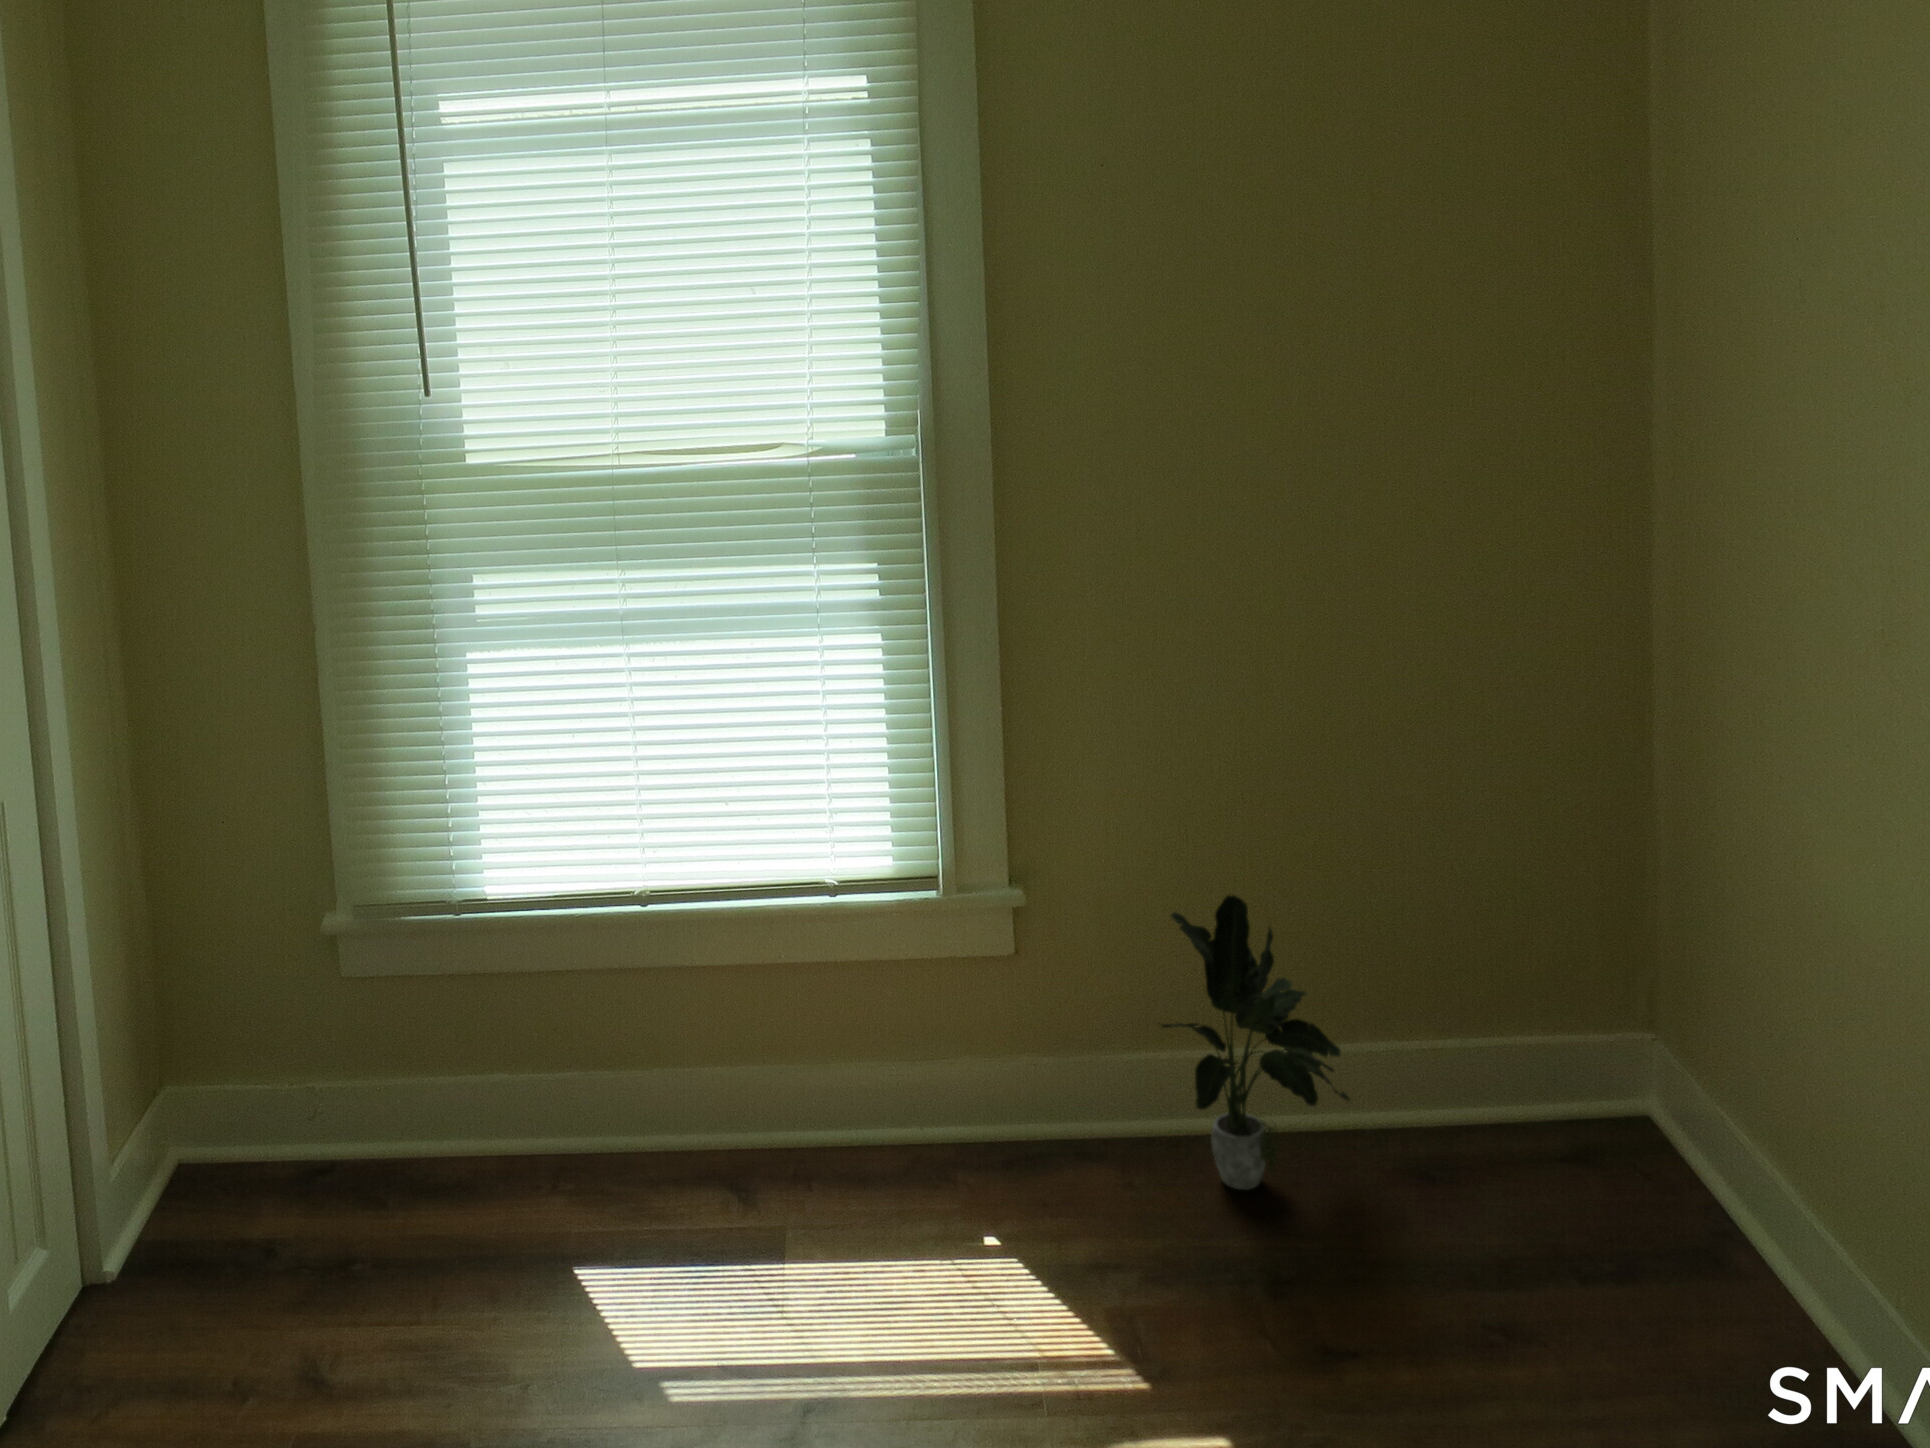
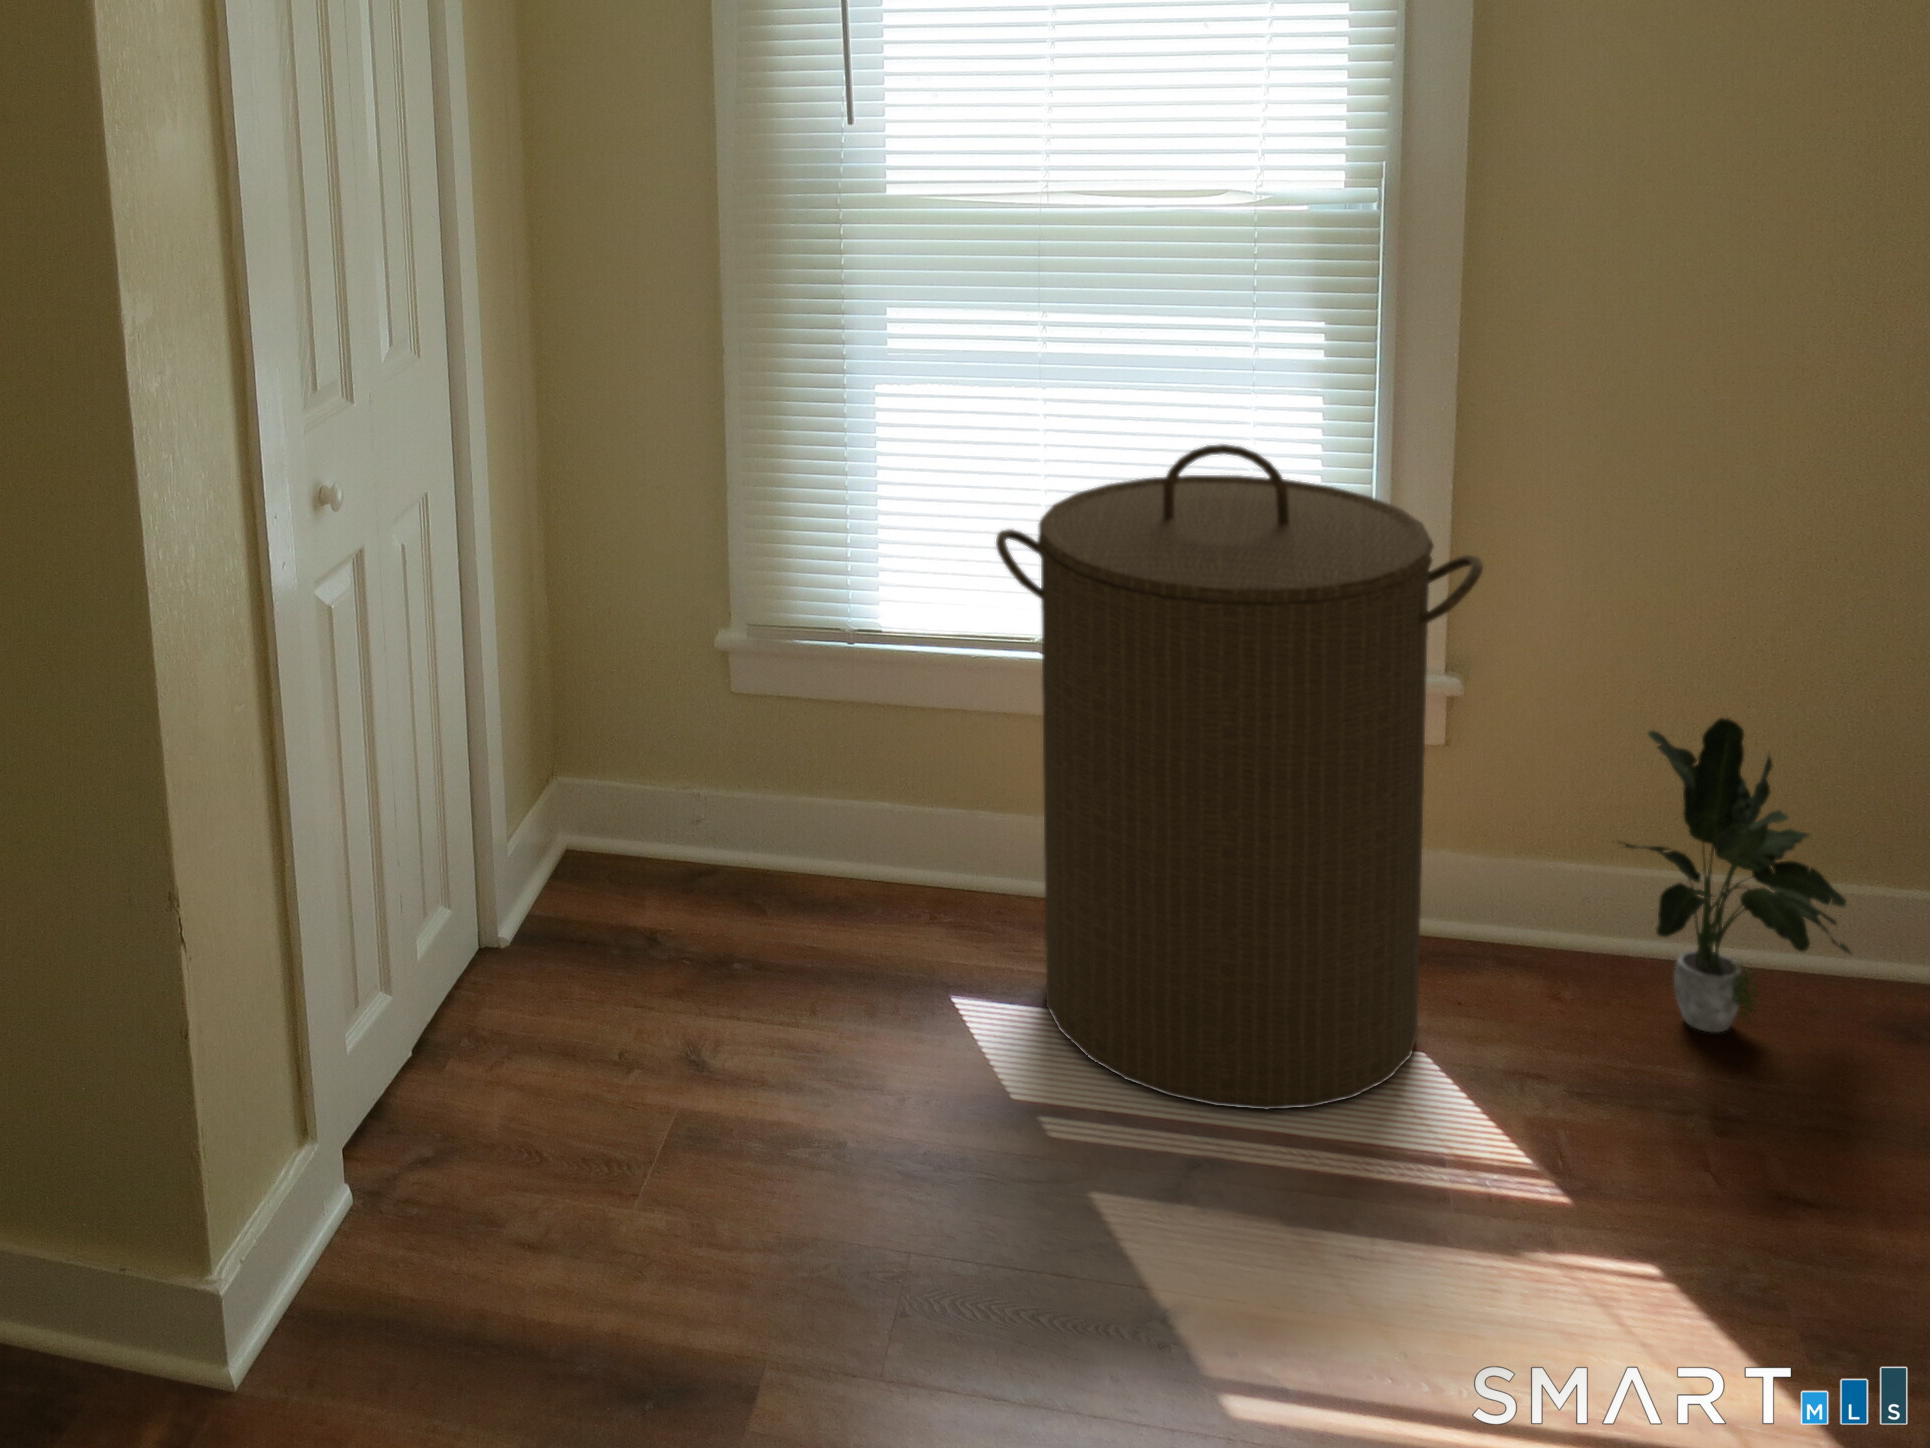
laundry hamper: none [591,684,1026,1346] -> present [996,444,1483,1110]

